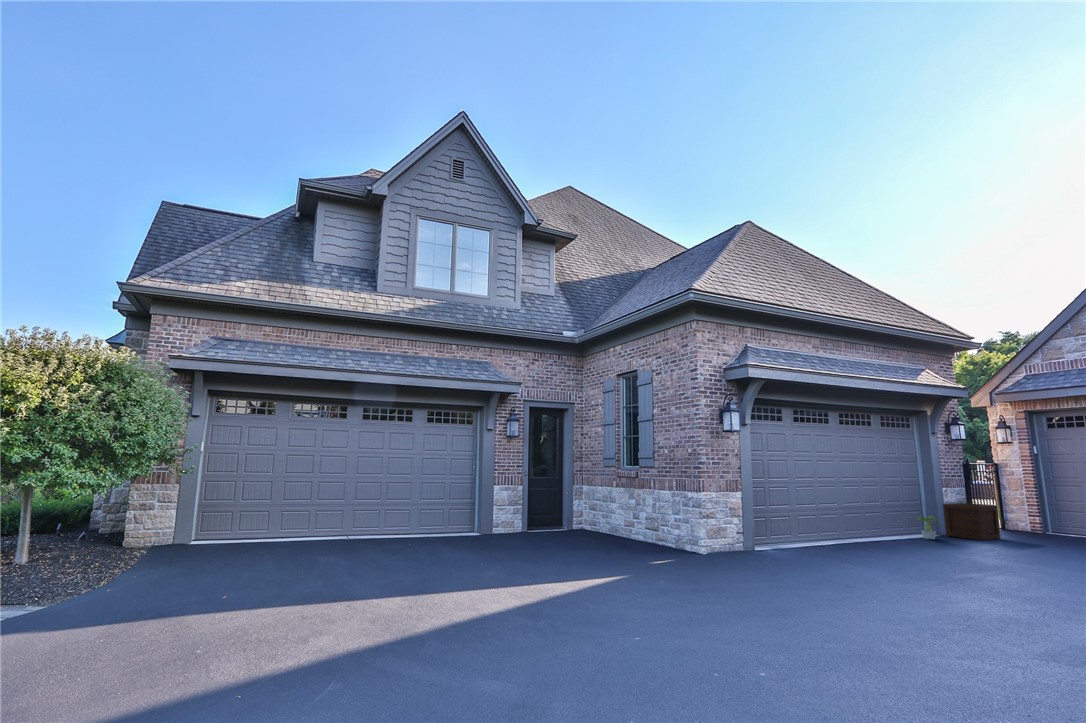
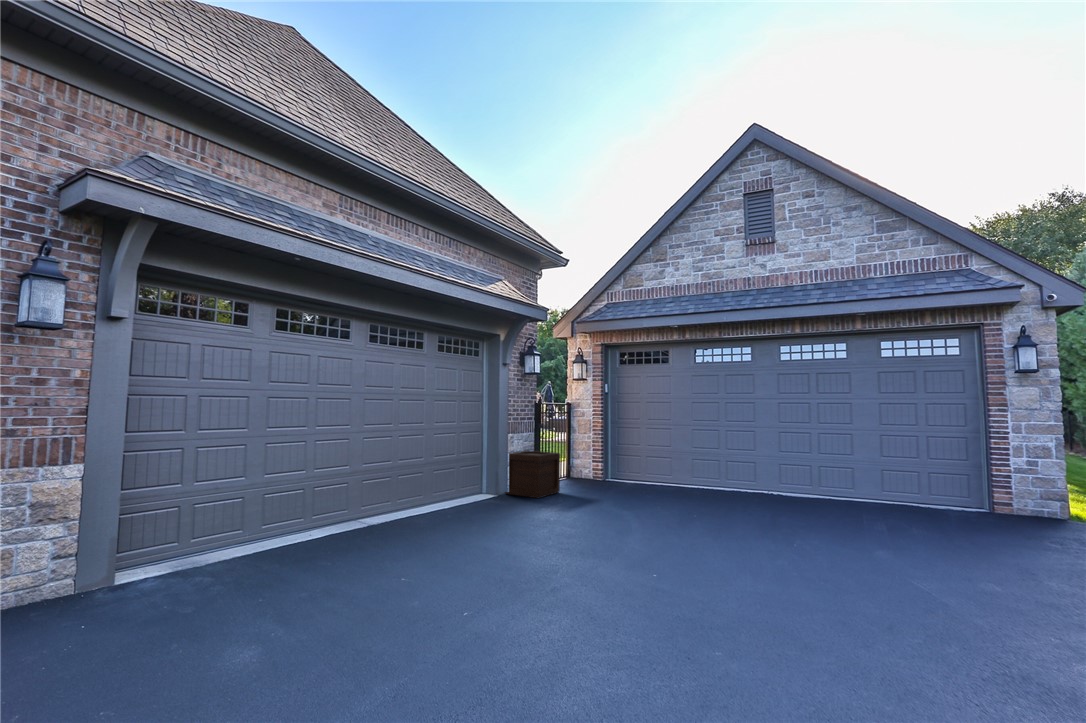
potted plant: present [915,515,941,539] -> none [468,471,497,503]

